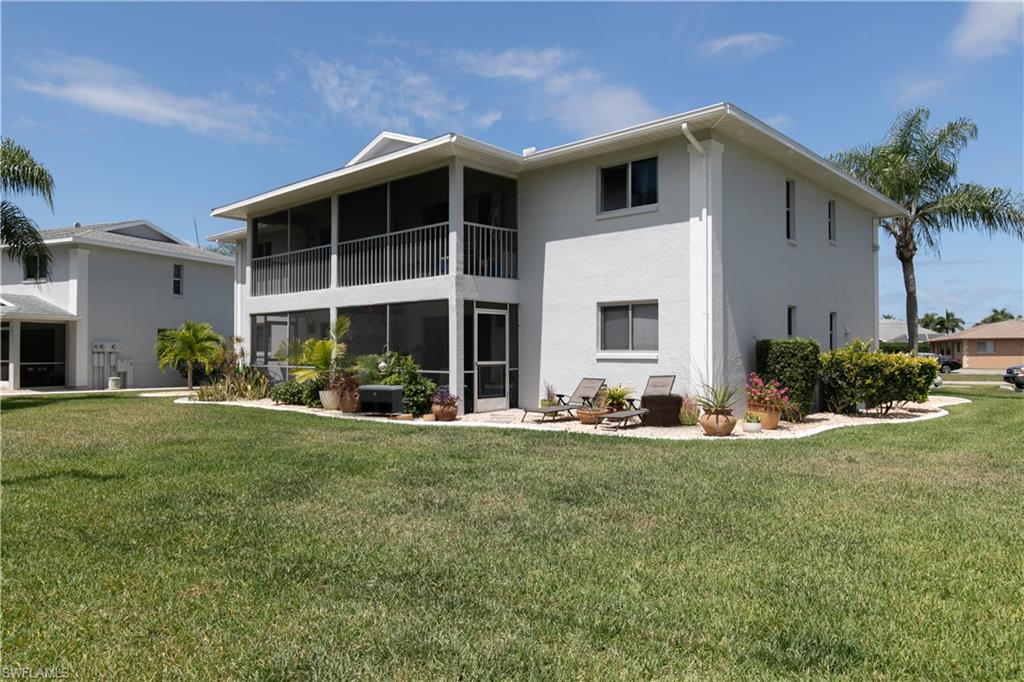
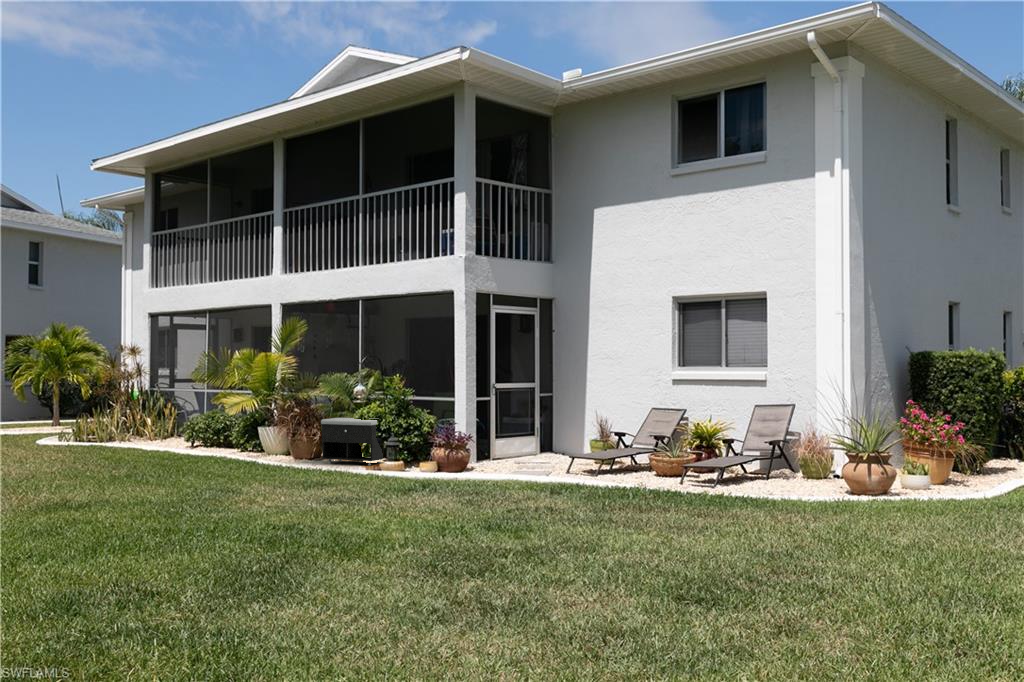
wooden crate: present [641,394,683,427] -> none [745,432,809,481]

